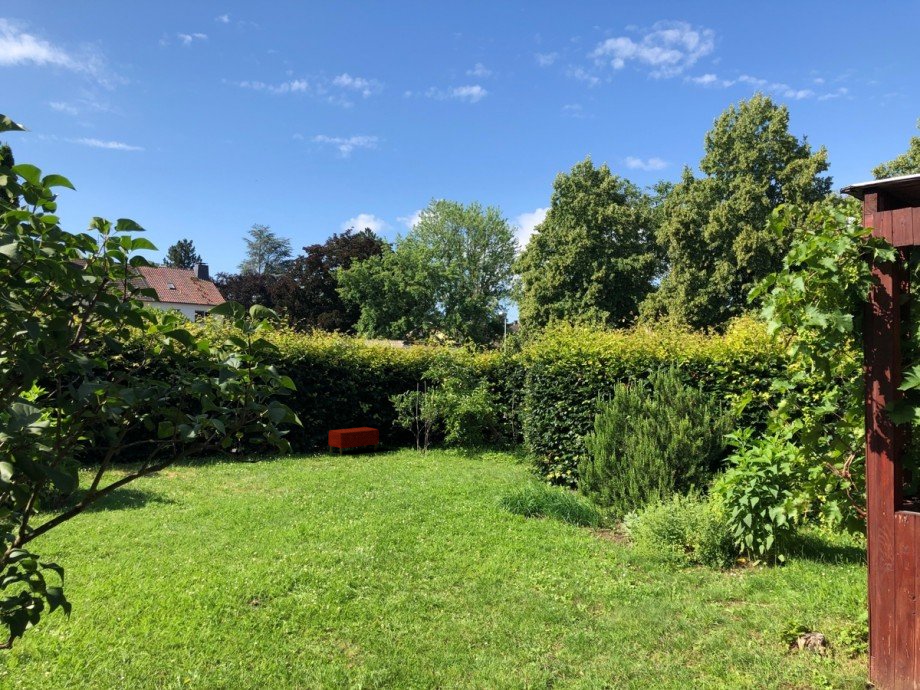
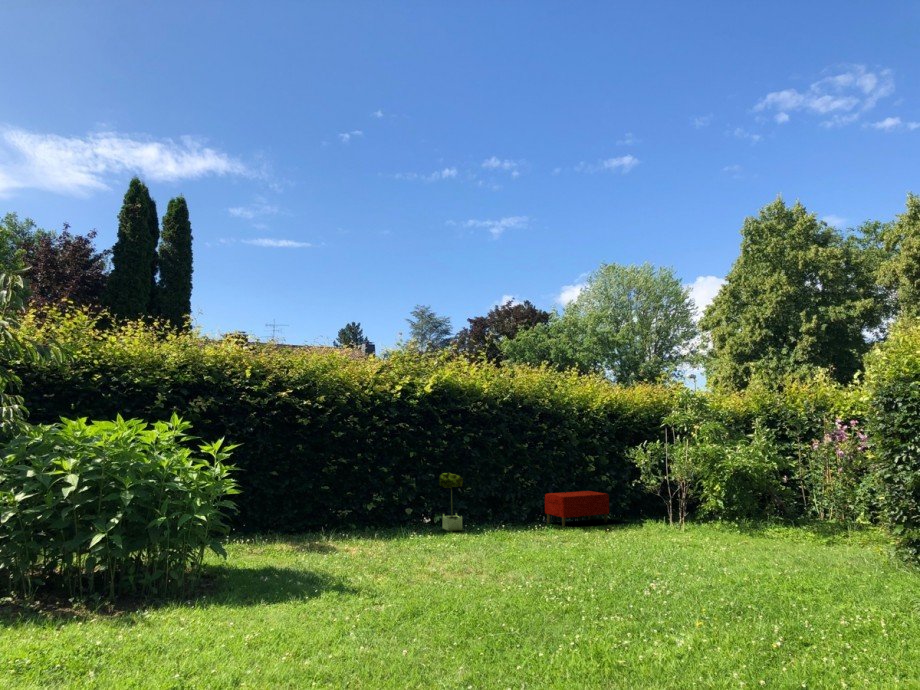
potted tree: none [240,417,260,461] -> present [439,473,463,531]

